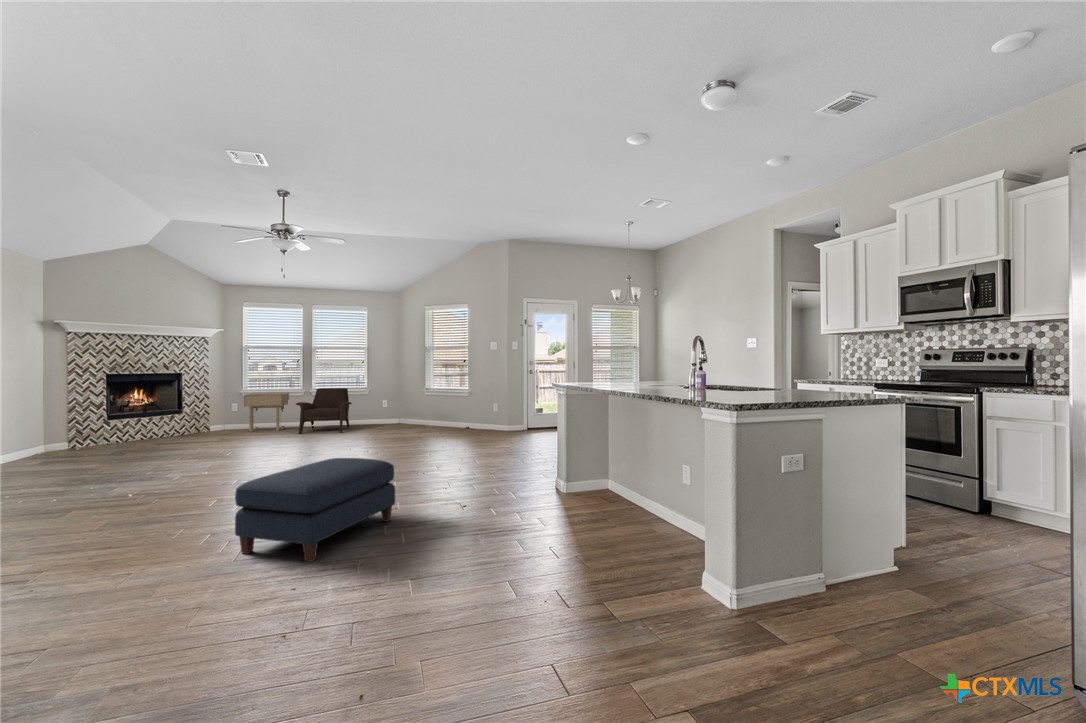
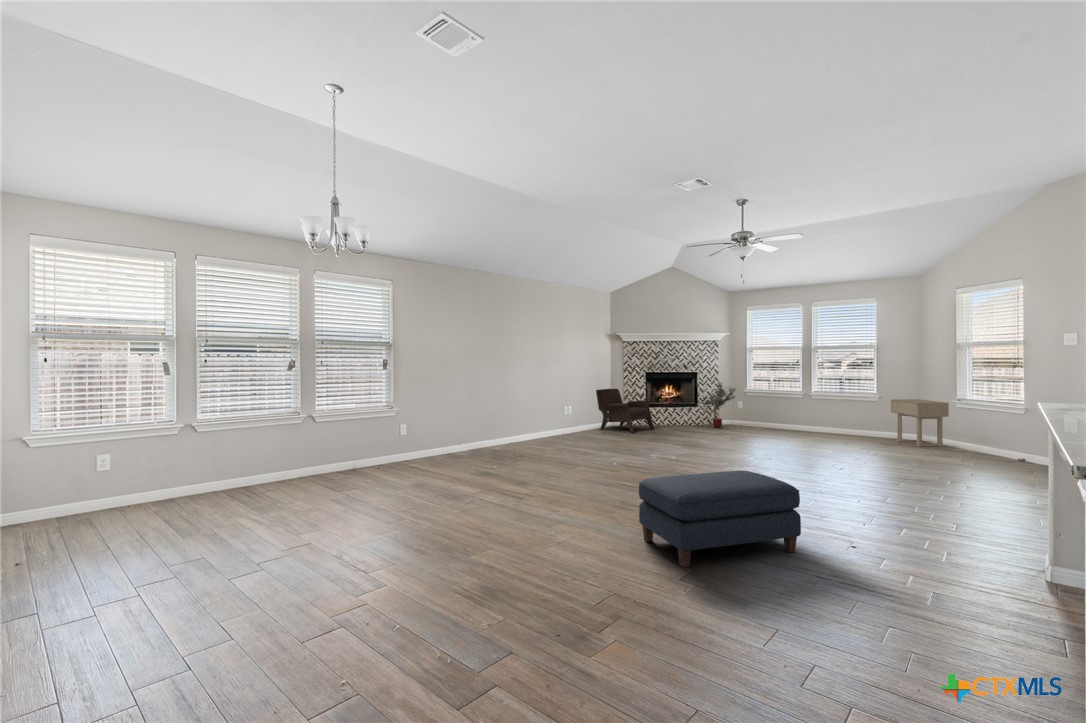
potted tree: none [186,383,232,435] -> present [700,382,736,428]
armchair: present [296,388,352,434] -> present [596,389,654,433]
side table: present [244,393,289,432] -> present [891,399,949,447]

